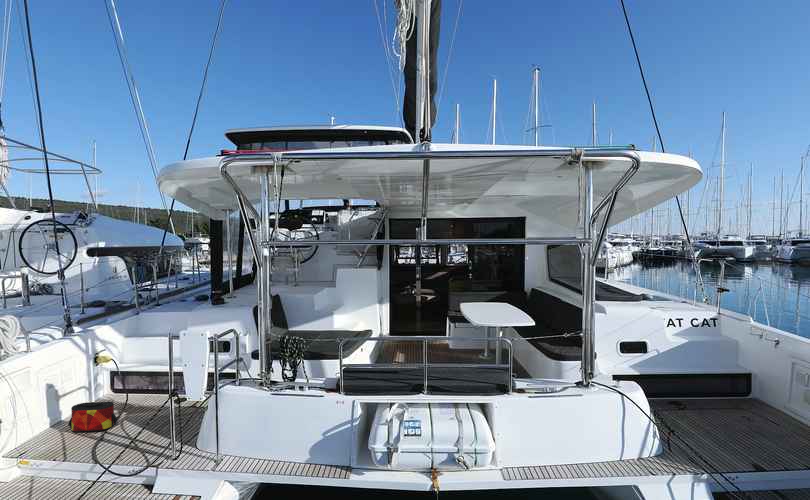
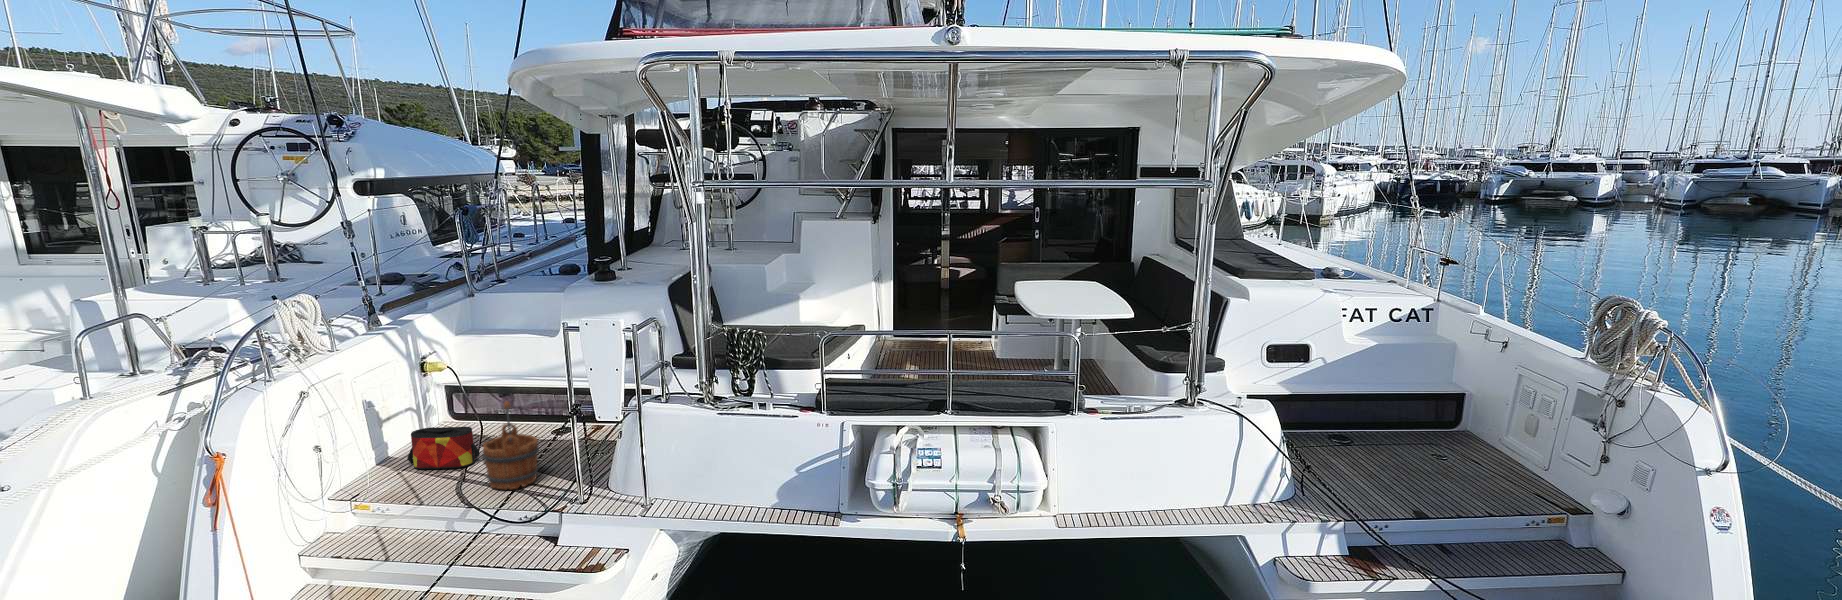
wooden bucket: none [114,386,154,448] -> present [483,401,539,490]

